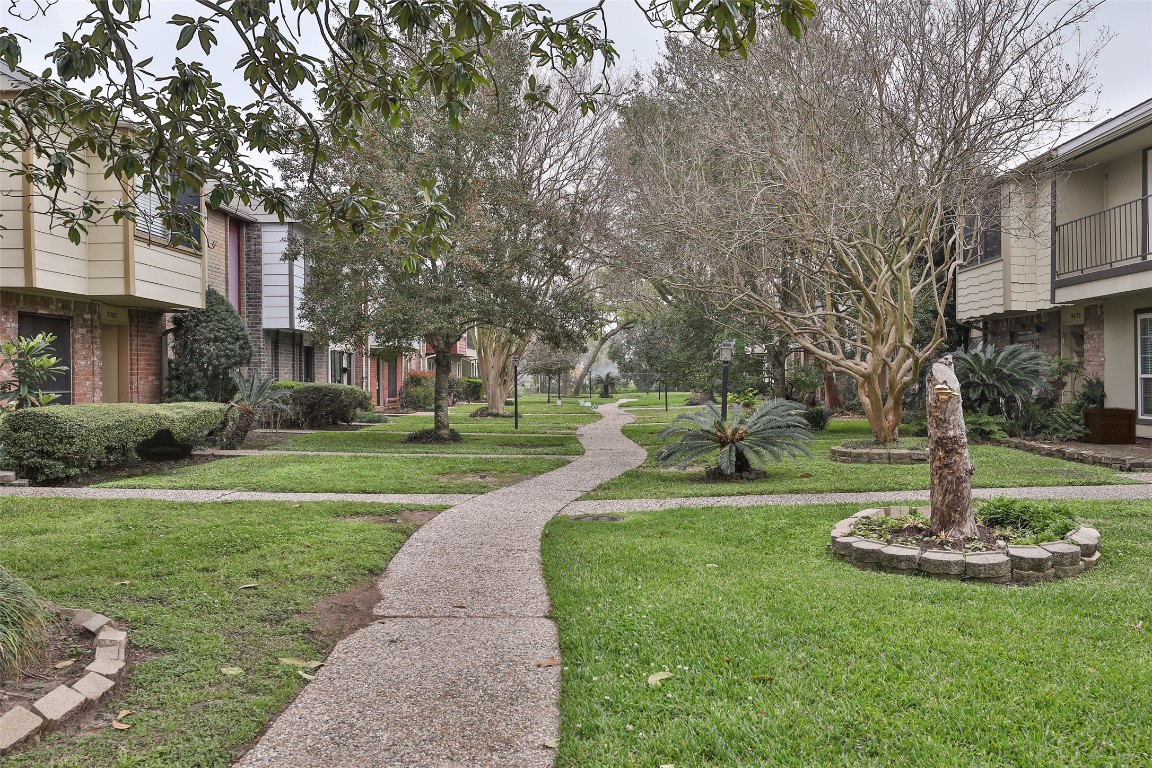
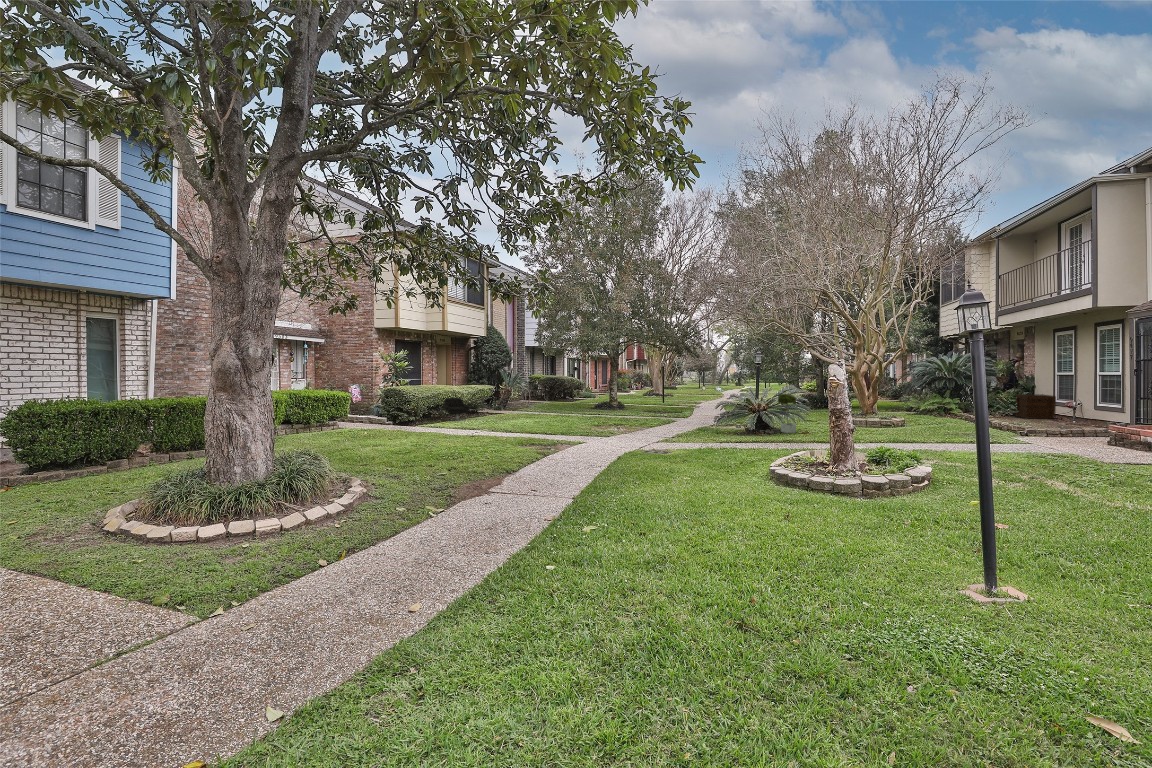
potted tree: none [775,411,805,478] -> present [778,394,796,433]

